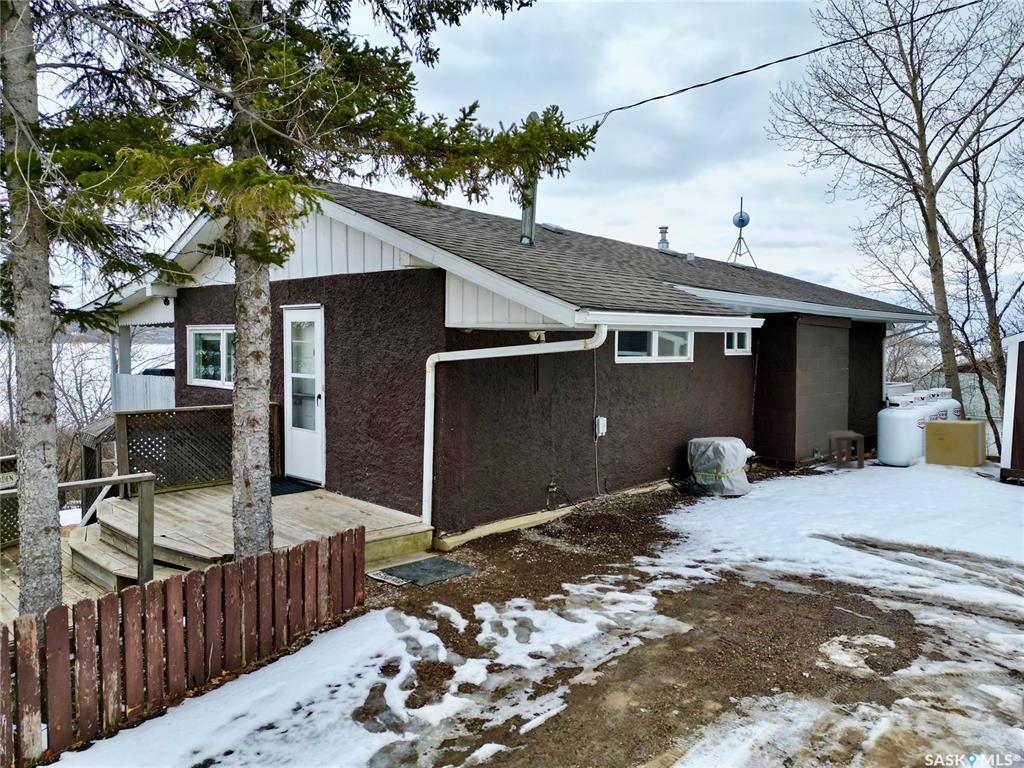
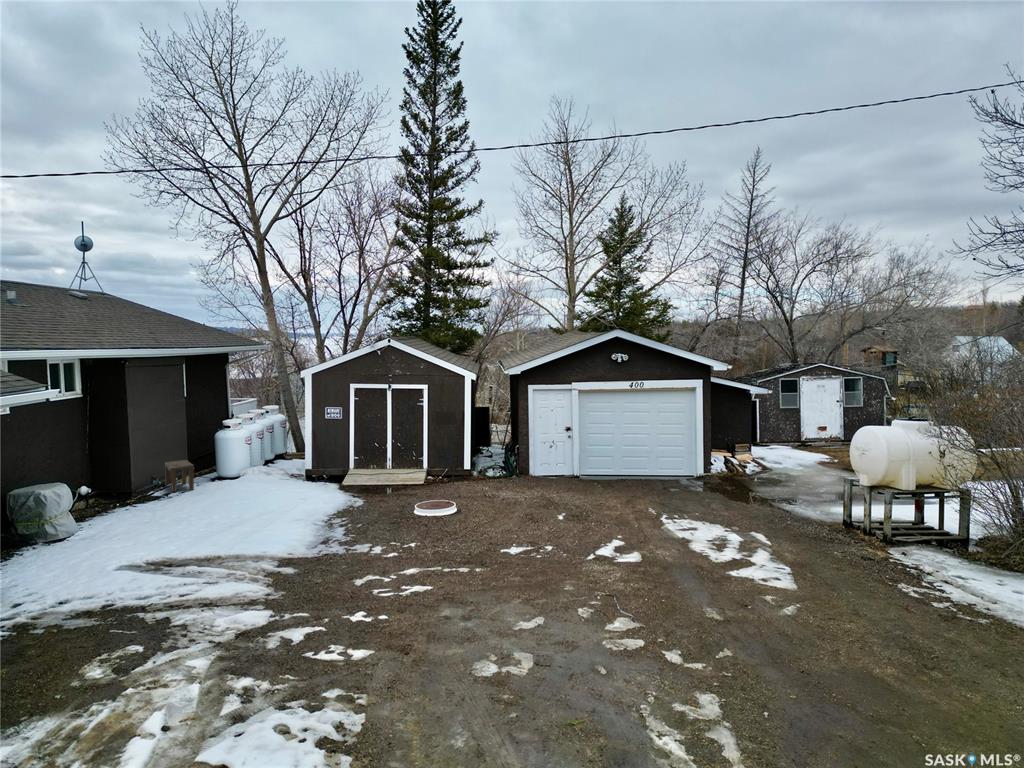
cardboard box: present [925,420,986,467] -> none [242,446,282,479]

